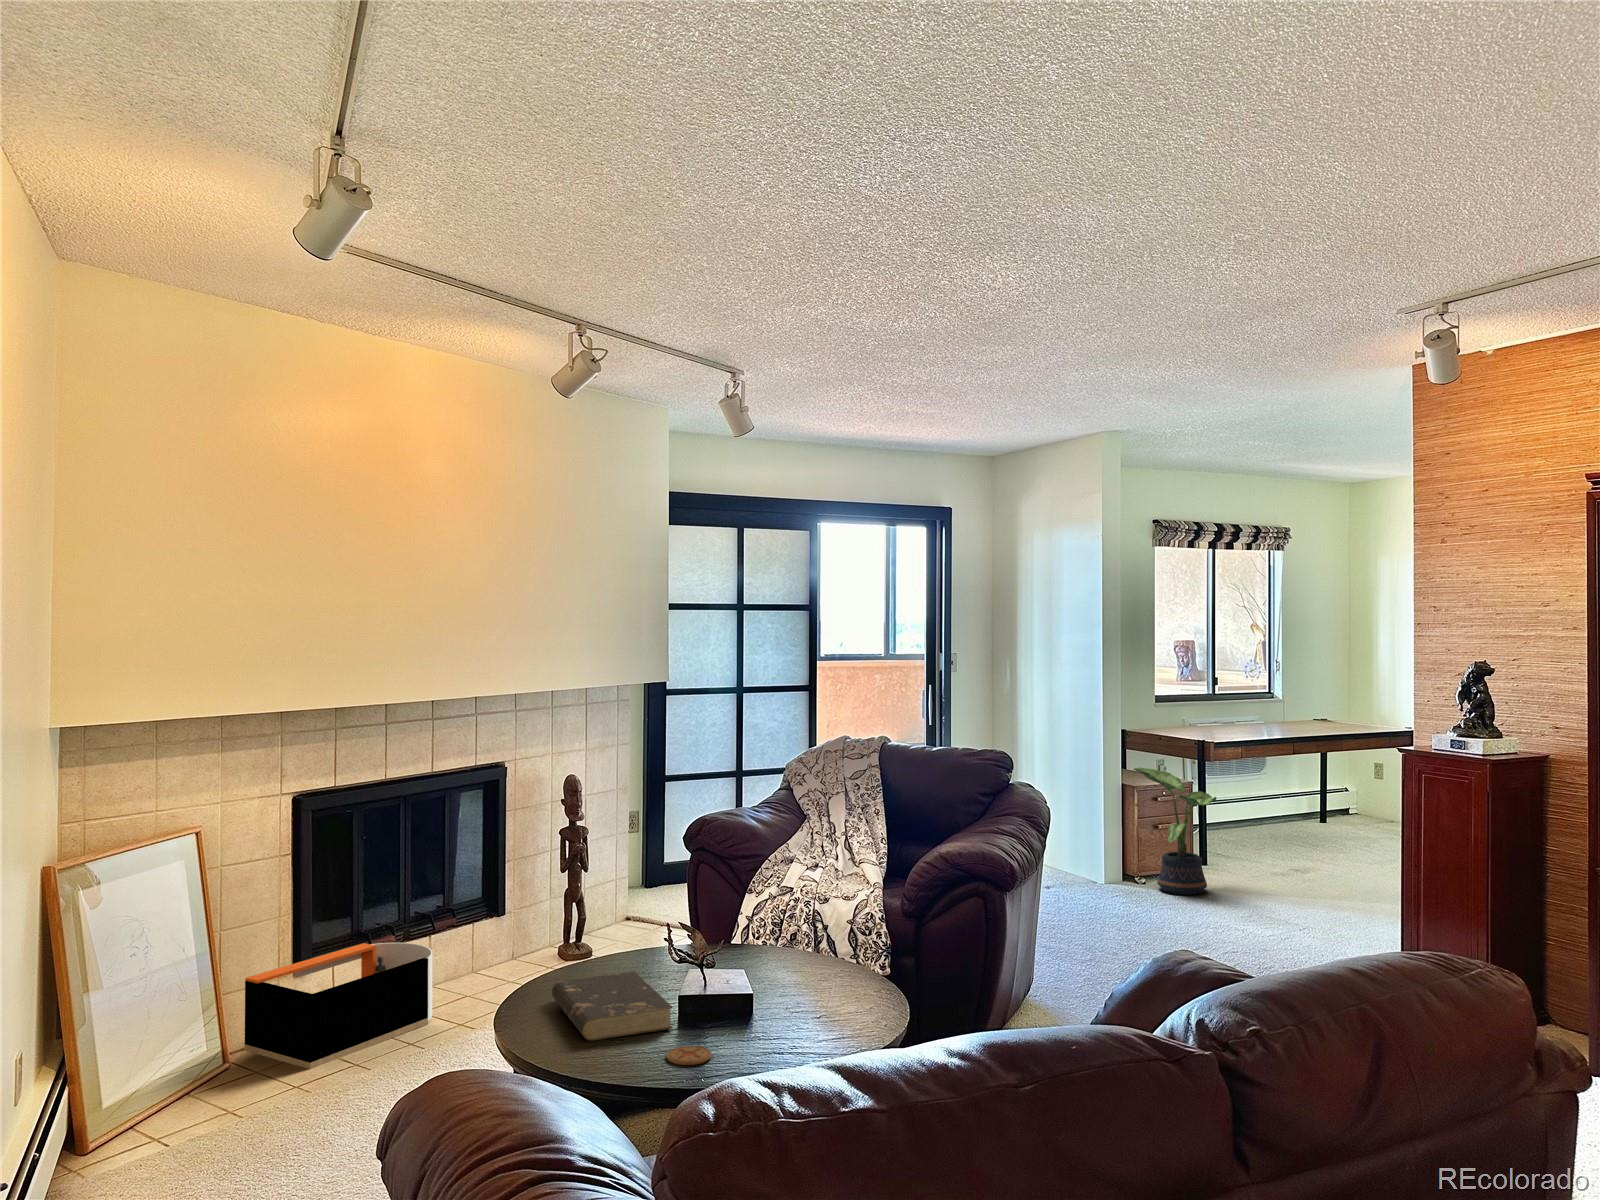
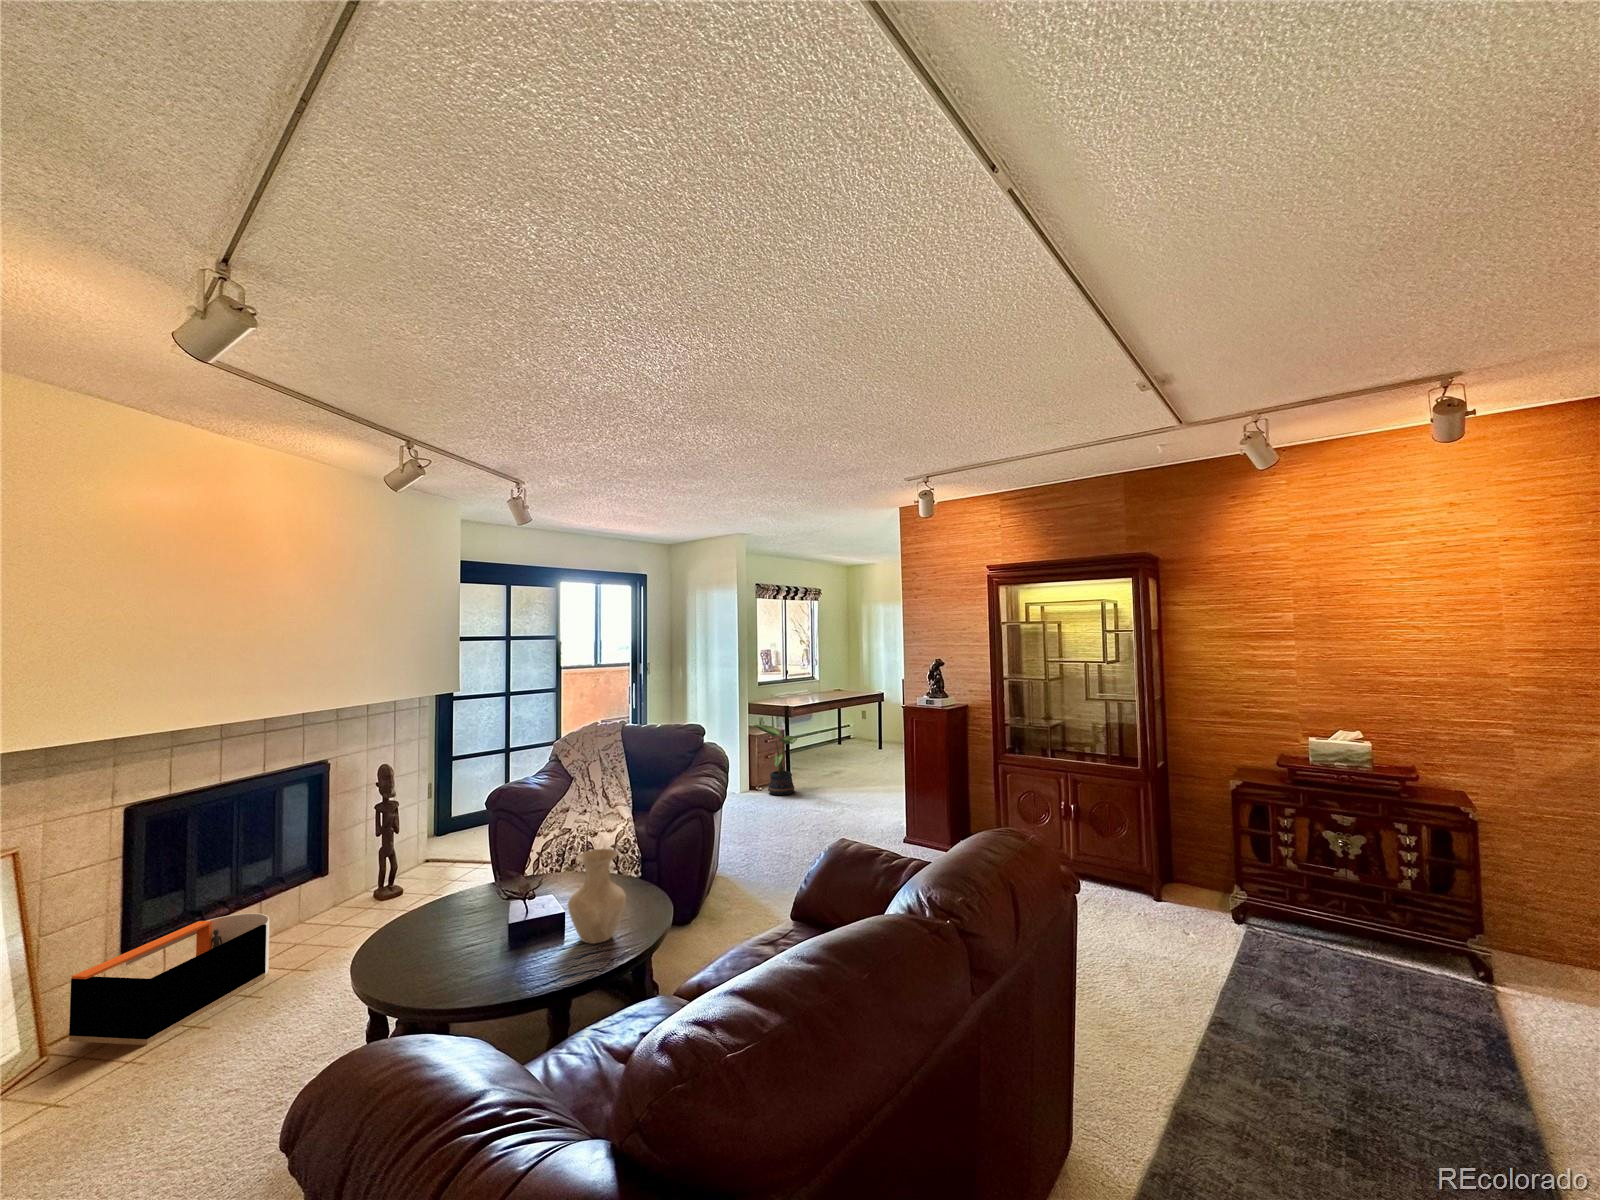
vase: none [747,904,827,1034] -> present [568,849,626,944]
book: present [552,972,673,1041] -> none [403,915,512,981]
coaster: present [667,1046,712,1065] -> none [514,968,550,987]

